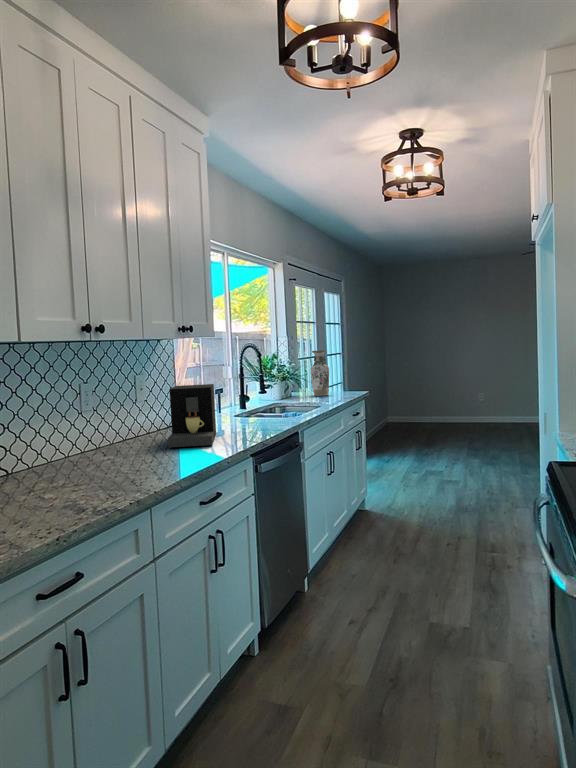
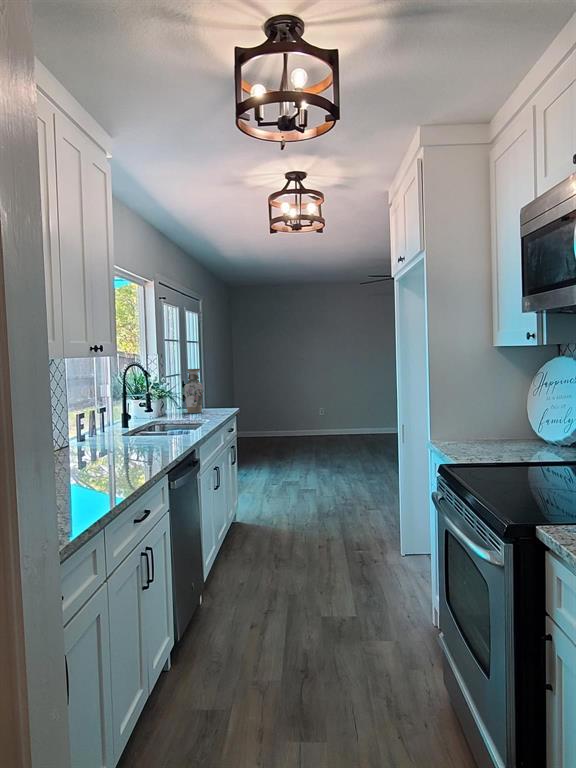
coffee maker: present [168,384,216,447] -> none [79,403,129,468]

